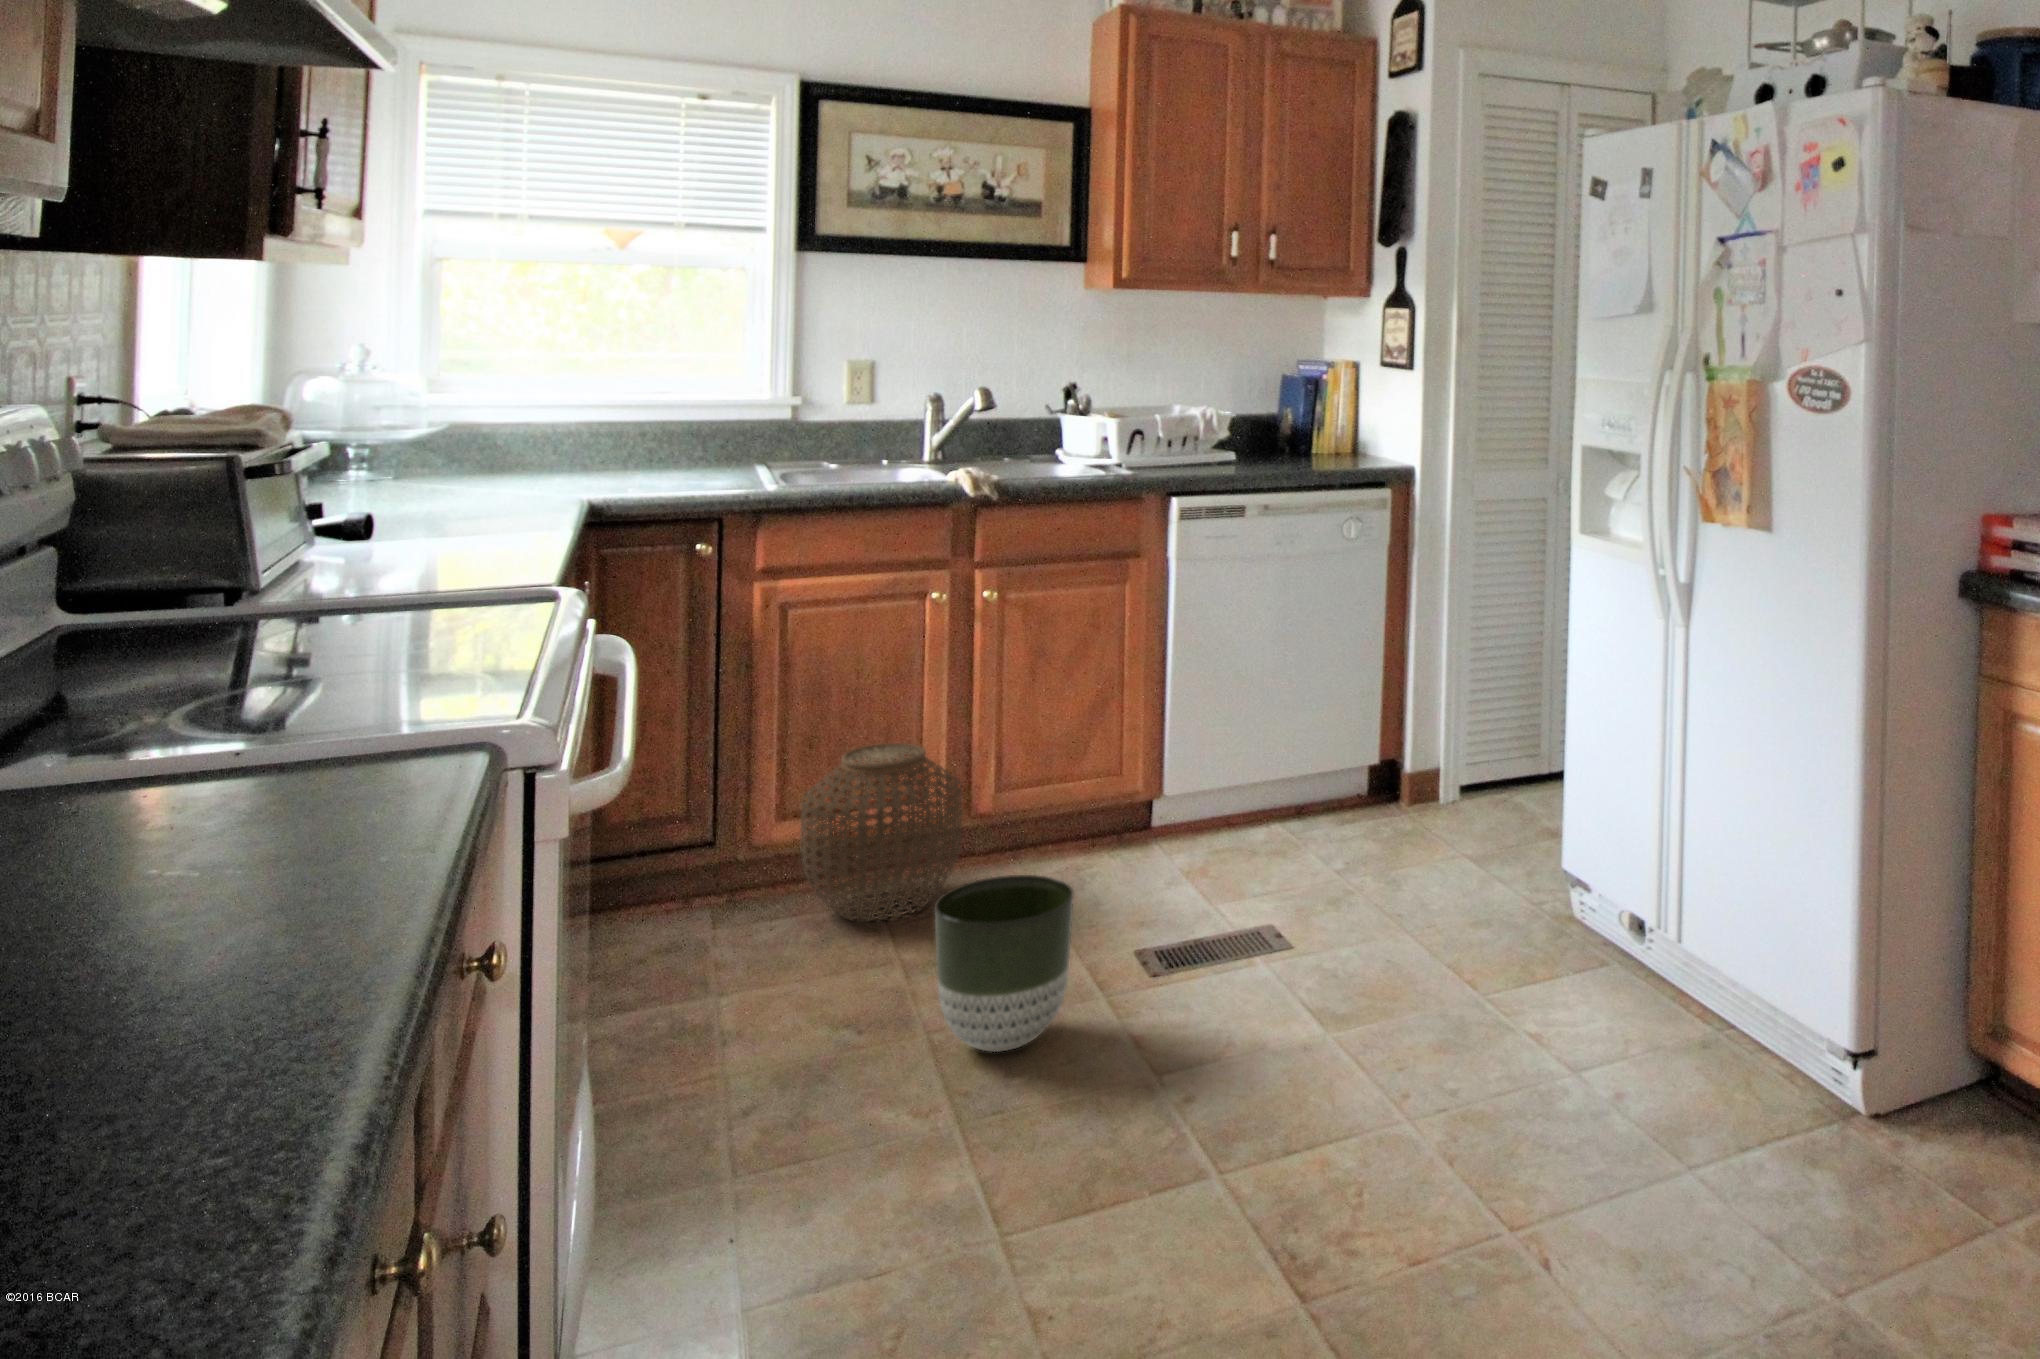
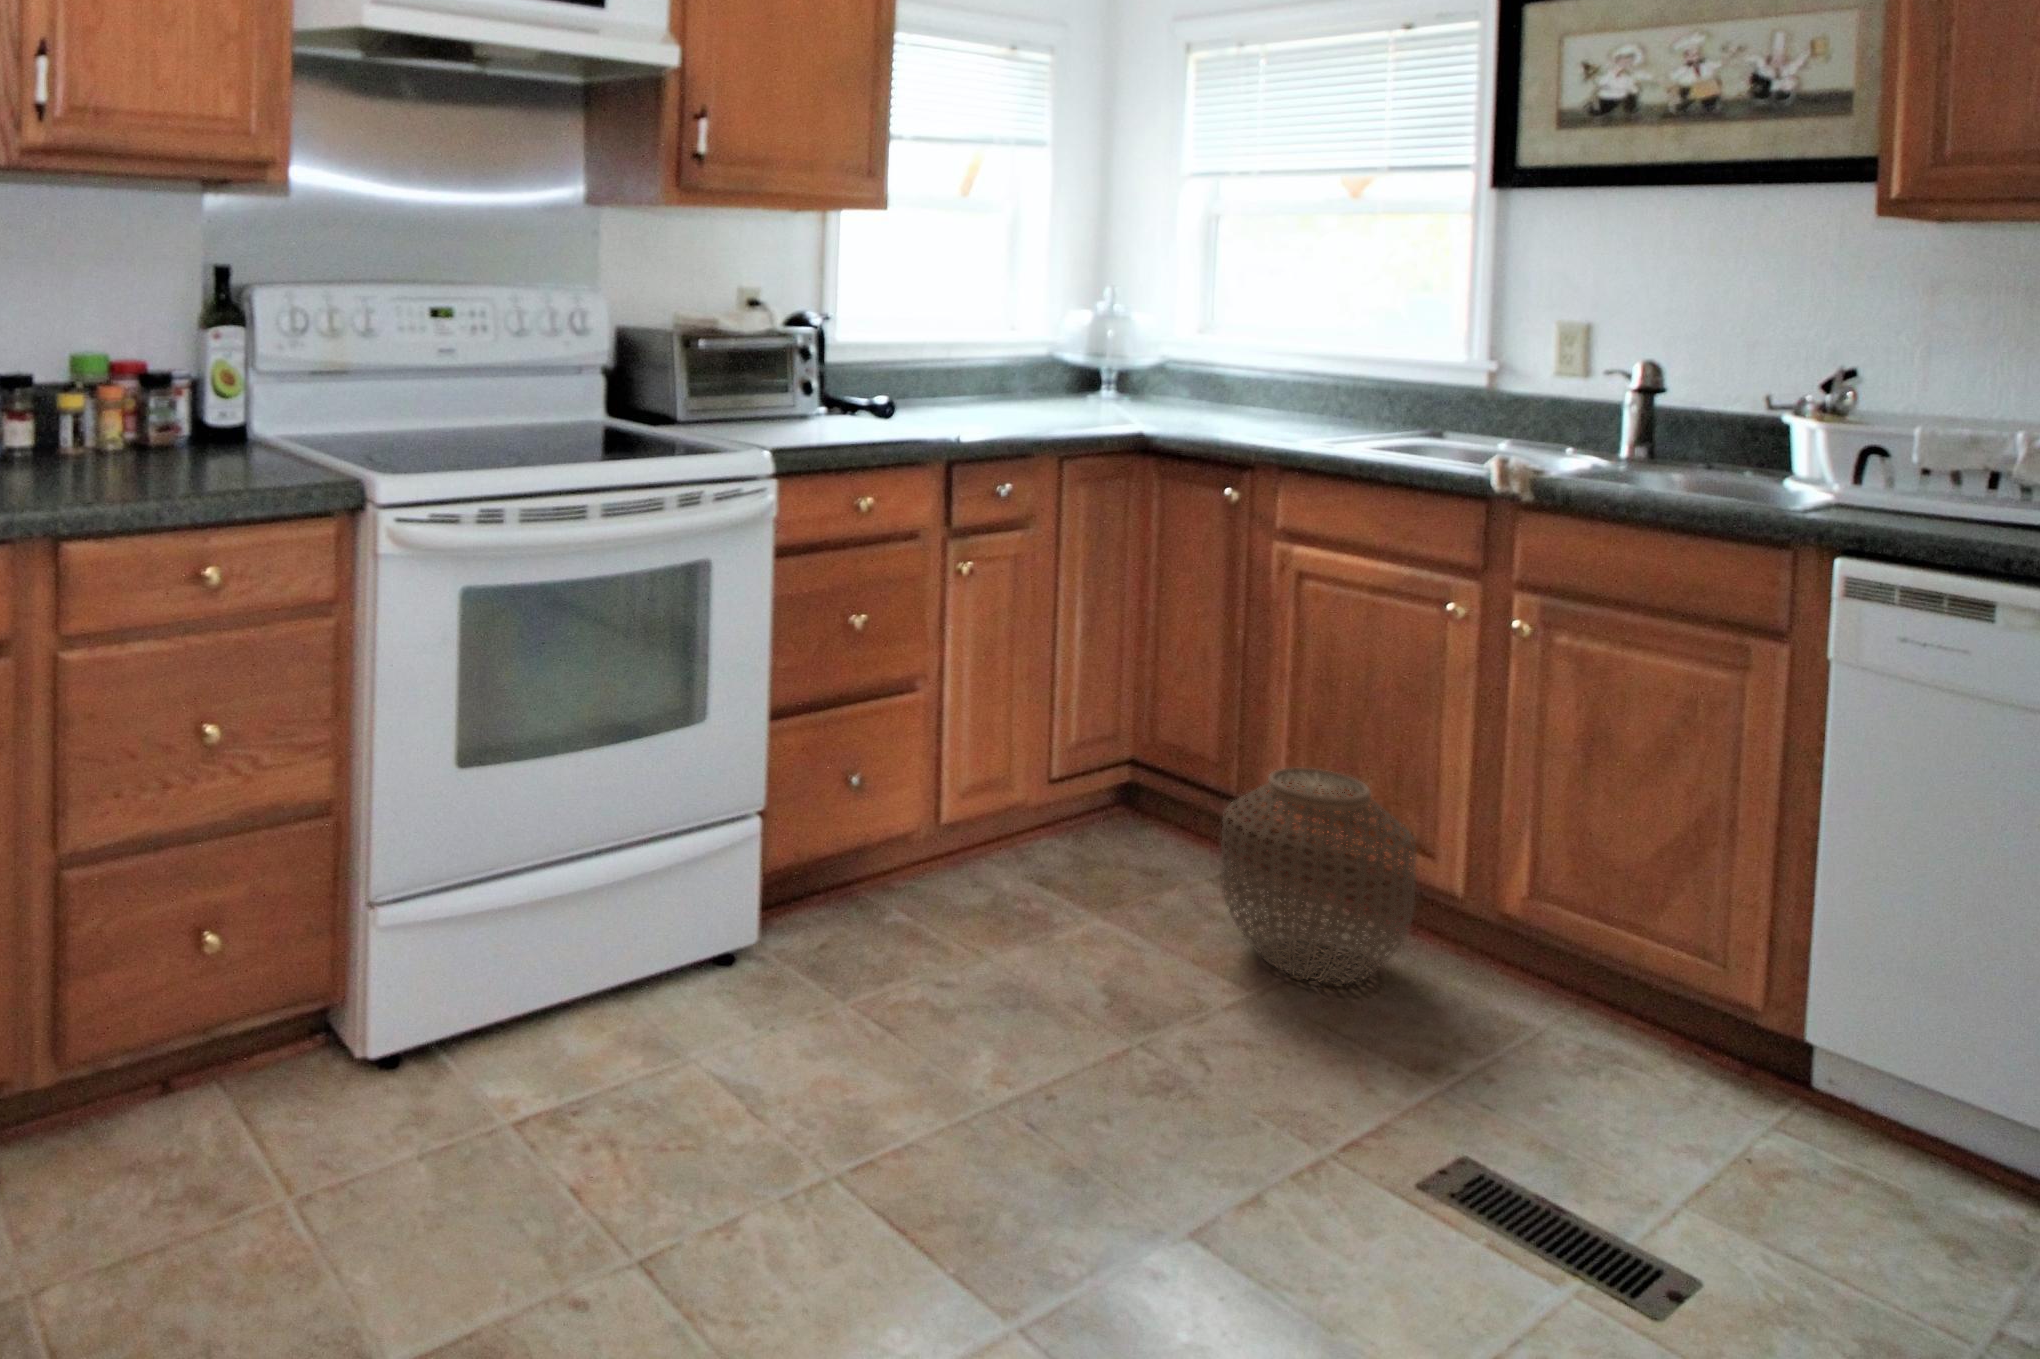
planter: present [934,875,1074,1052] -> none [1053,927,1222,1148]

